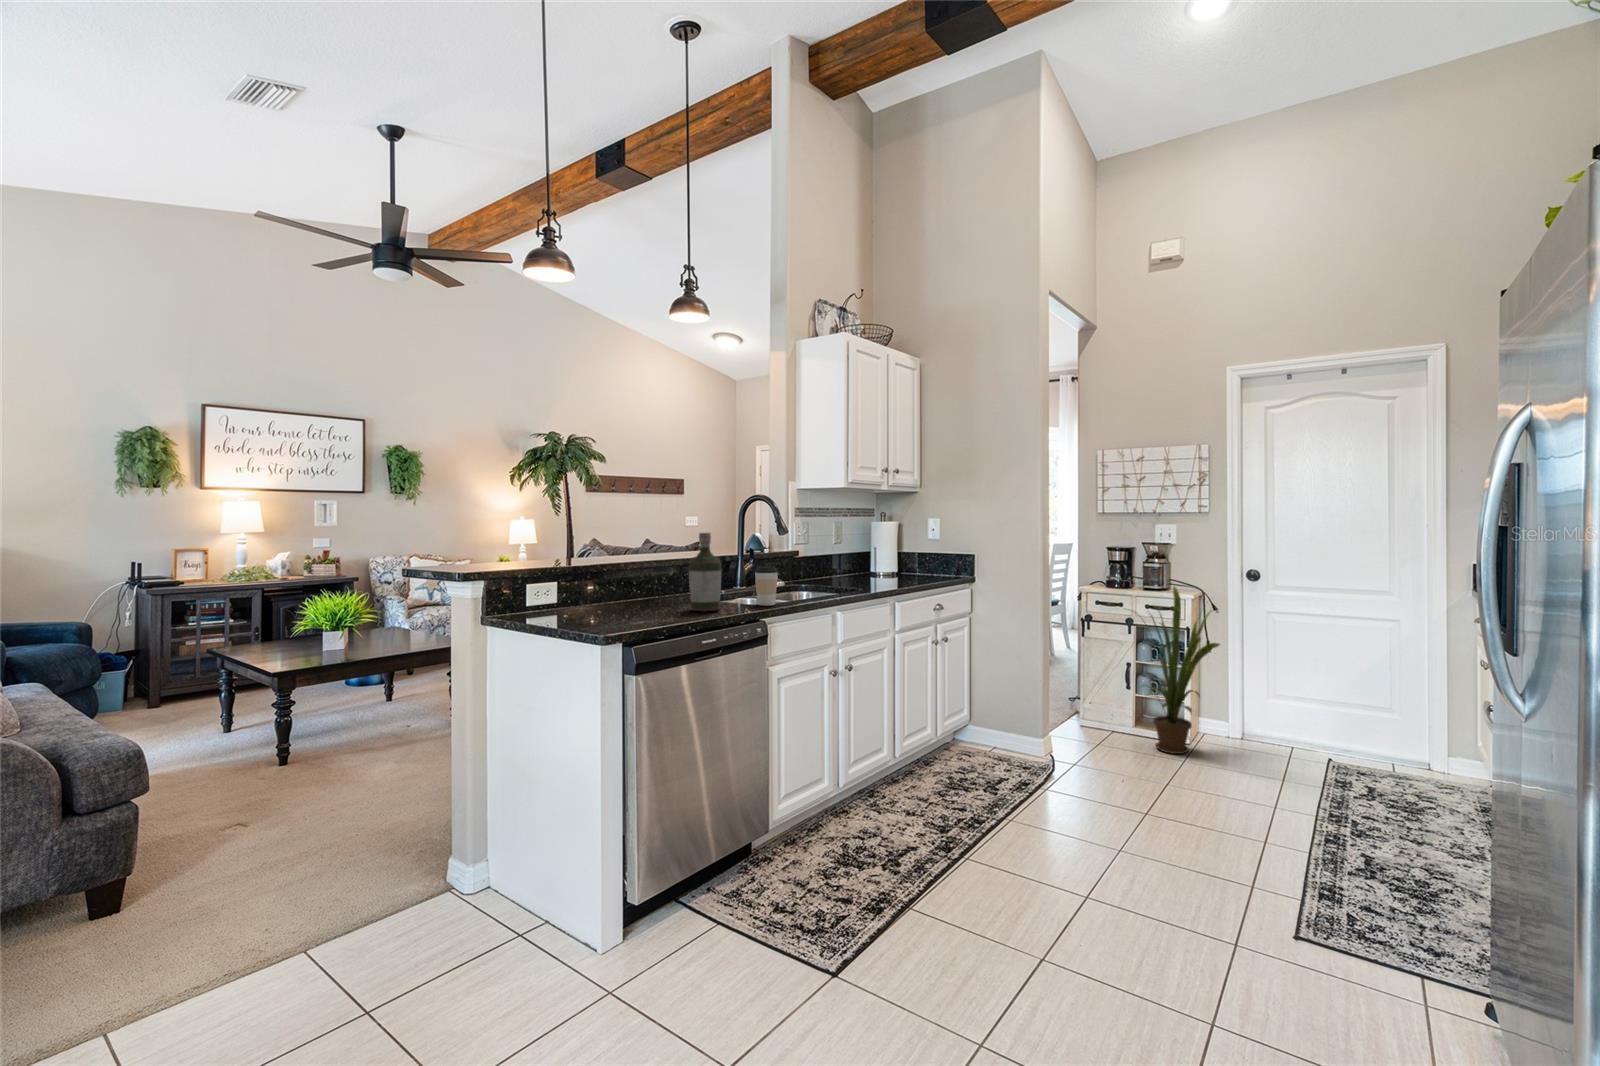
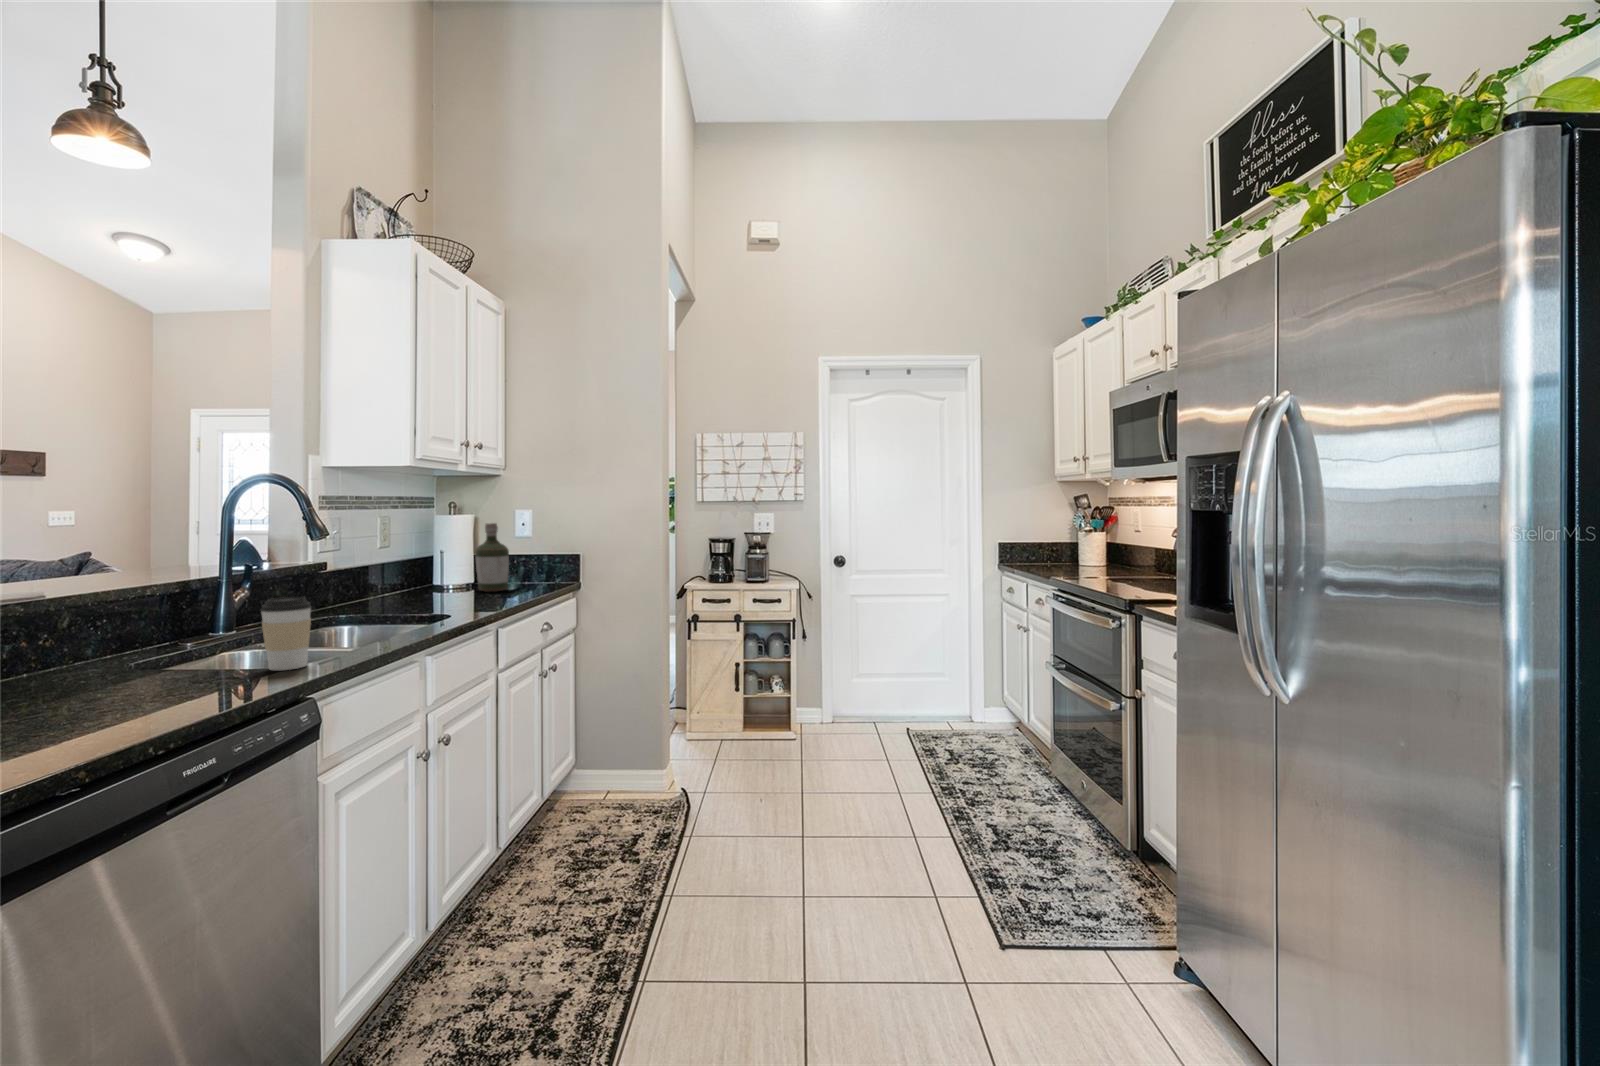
bottle: present [689,533,721,612] -> present [475,523,509,592]
house plant: present [1136,587,1220,754] -> none [735,577,829,753]

